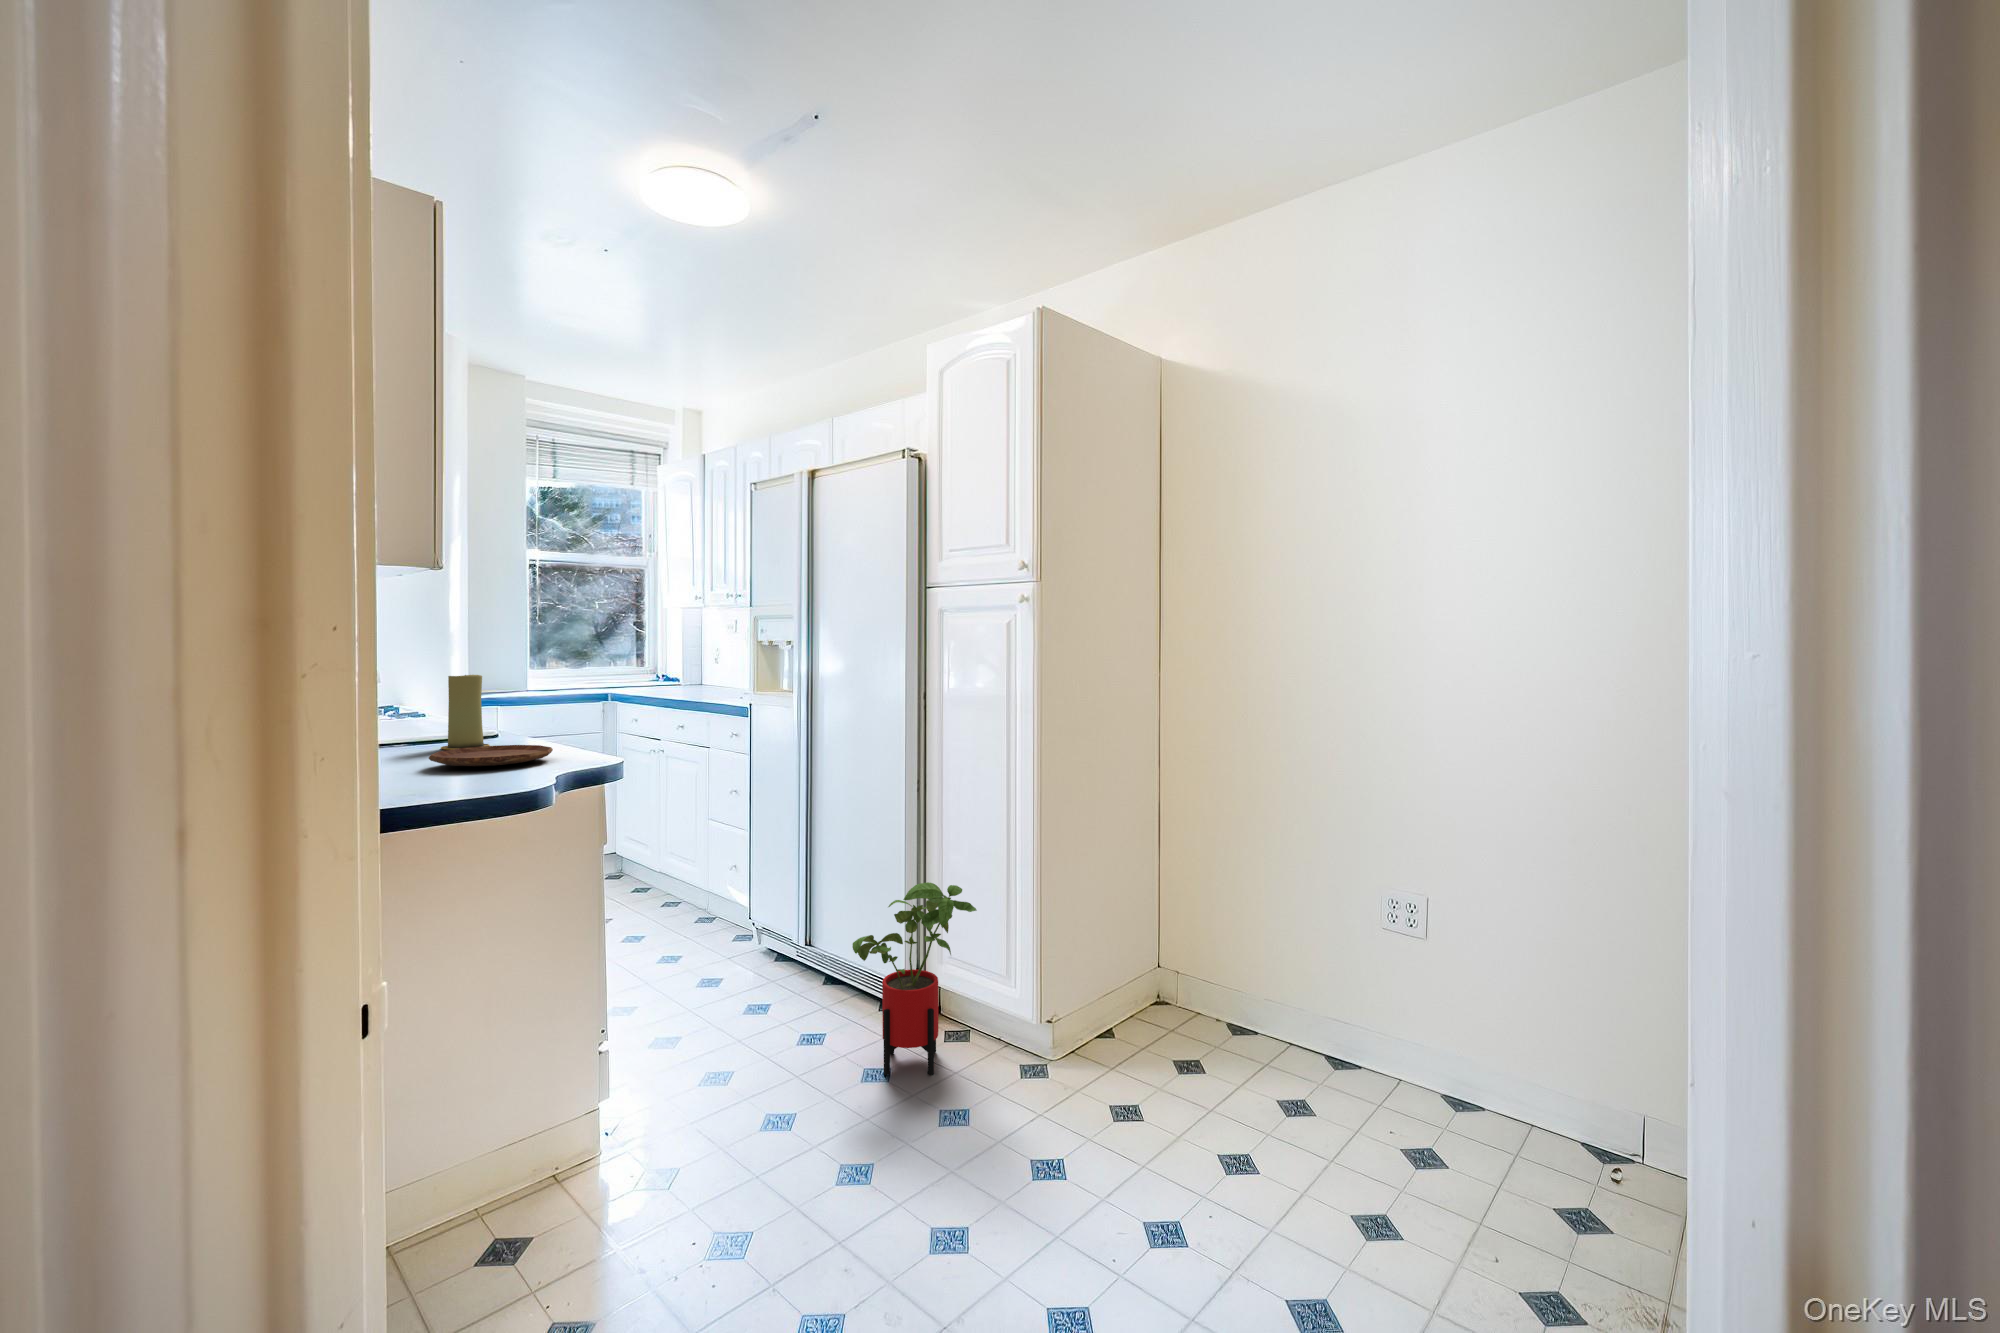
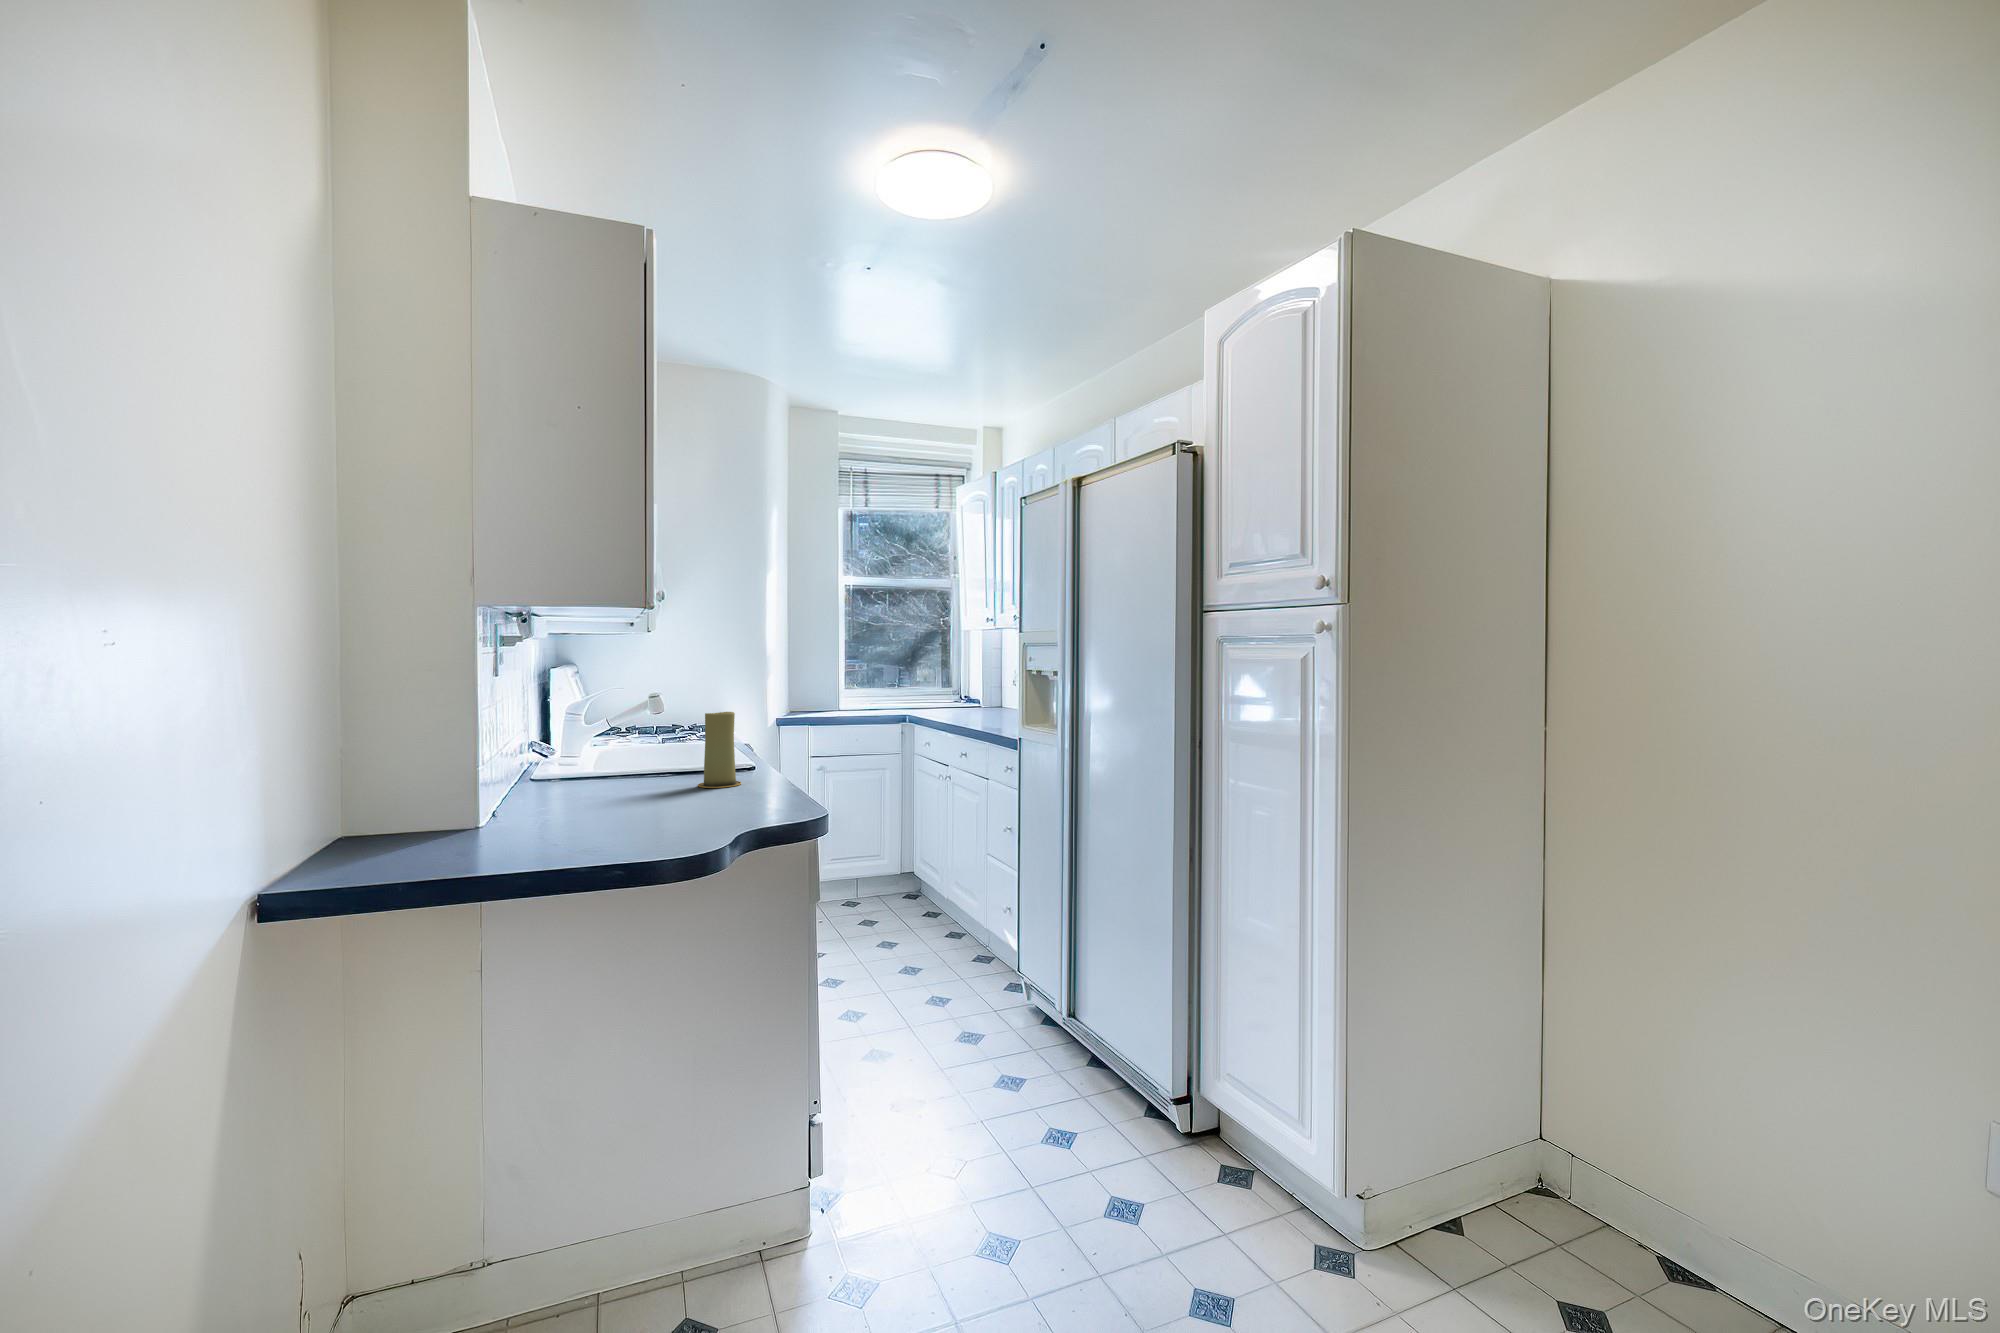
tray: present [429,745,553,766] -> none [654,791,772,817]
house plant: present [852,882,977,1076] -> none [1093,989,1253,1234]

